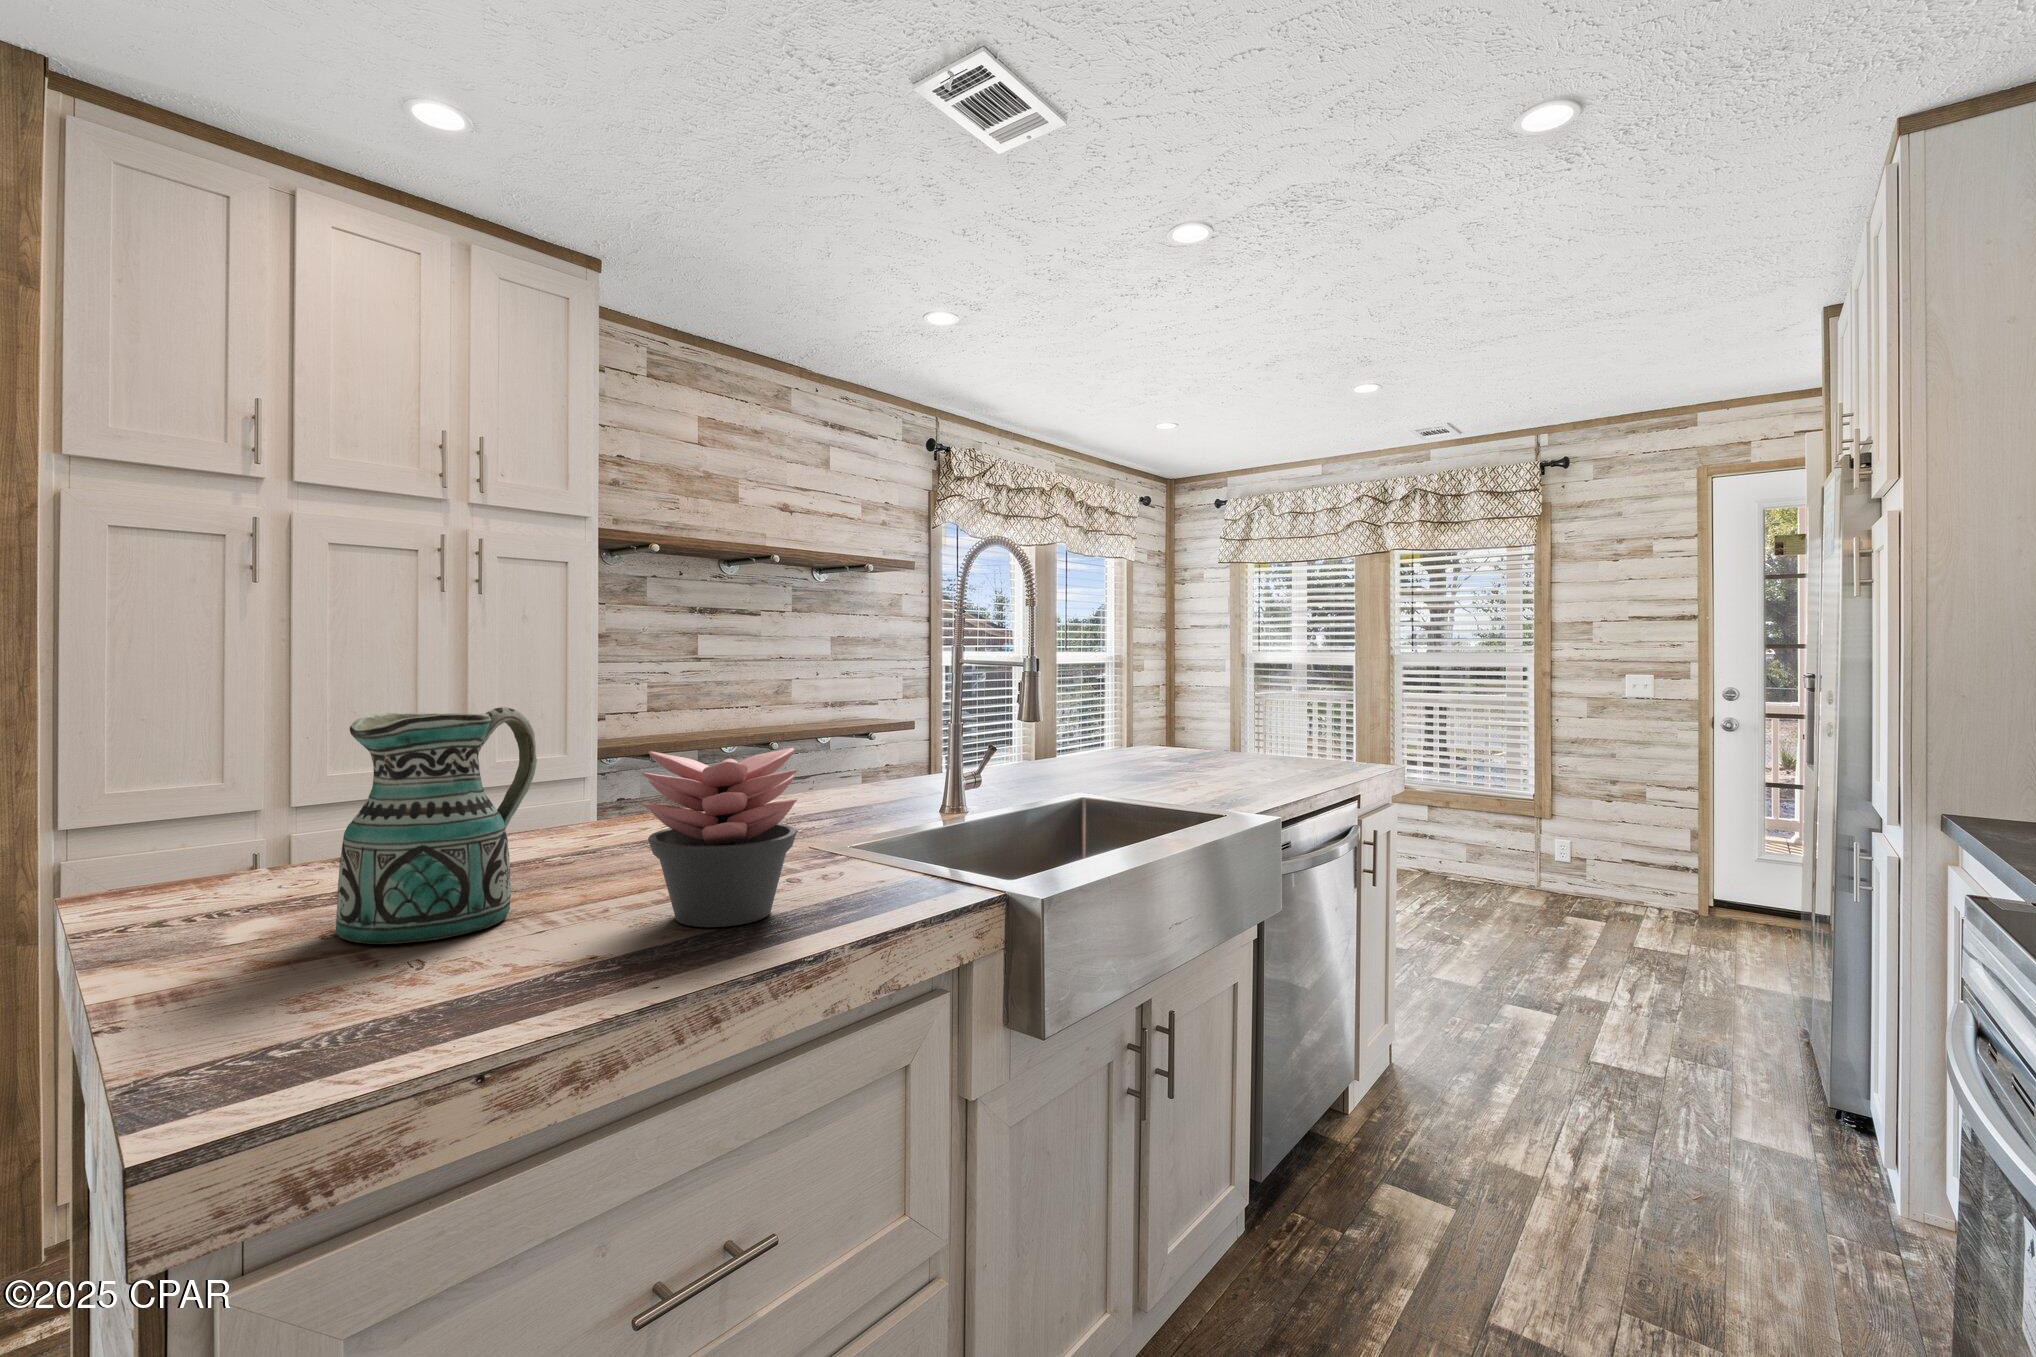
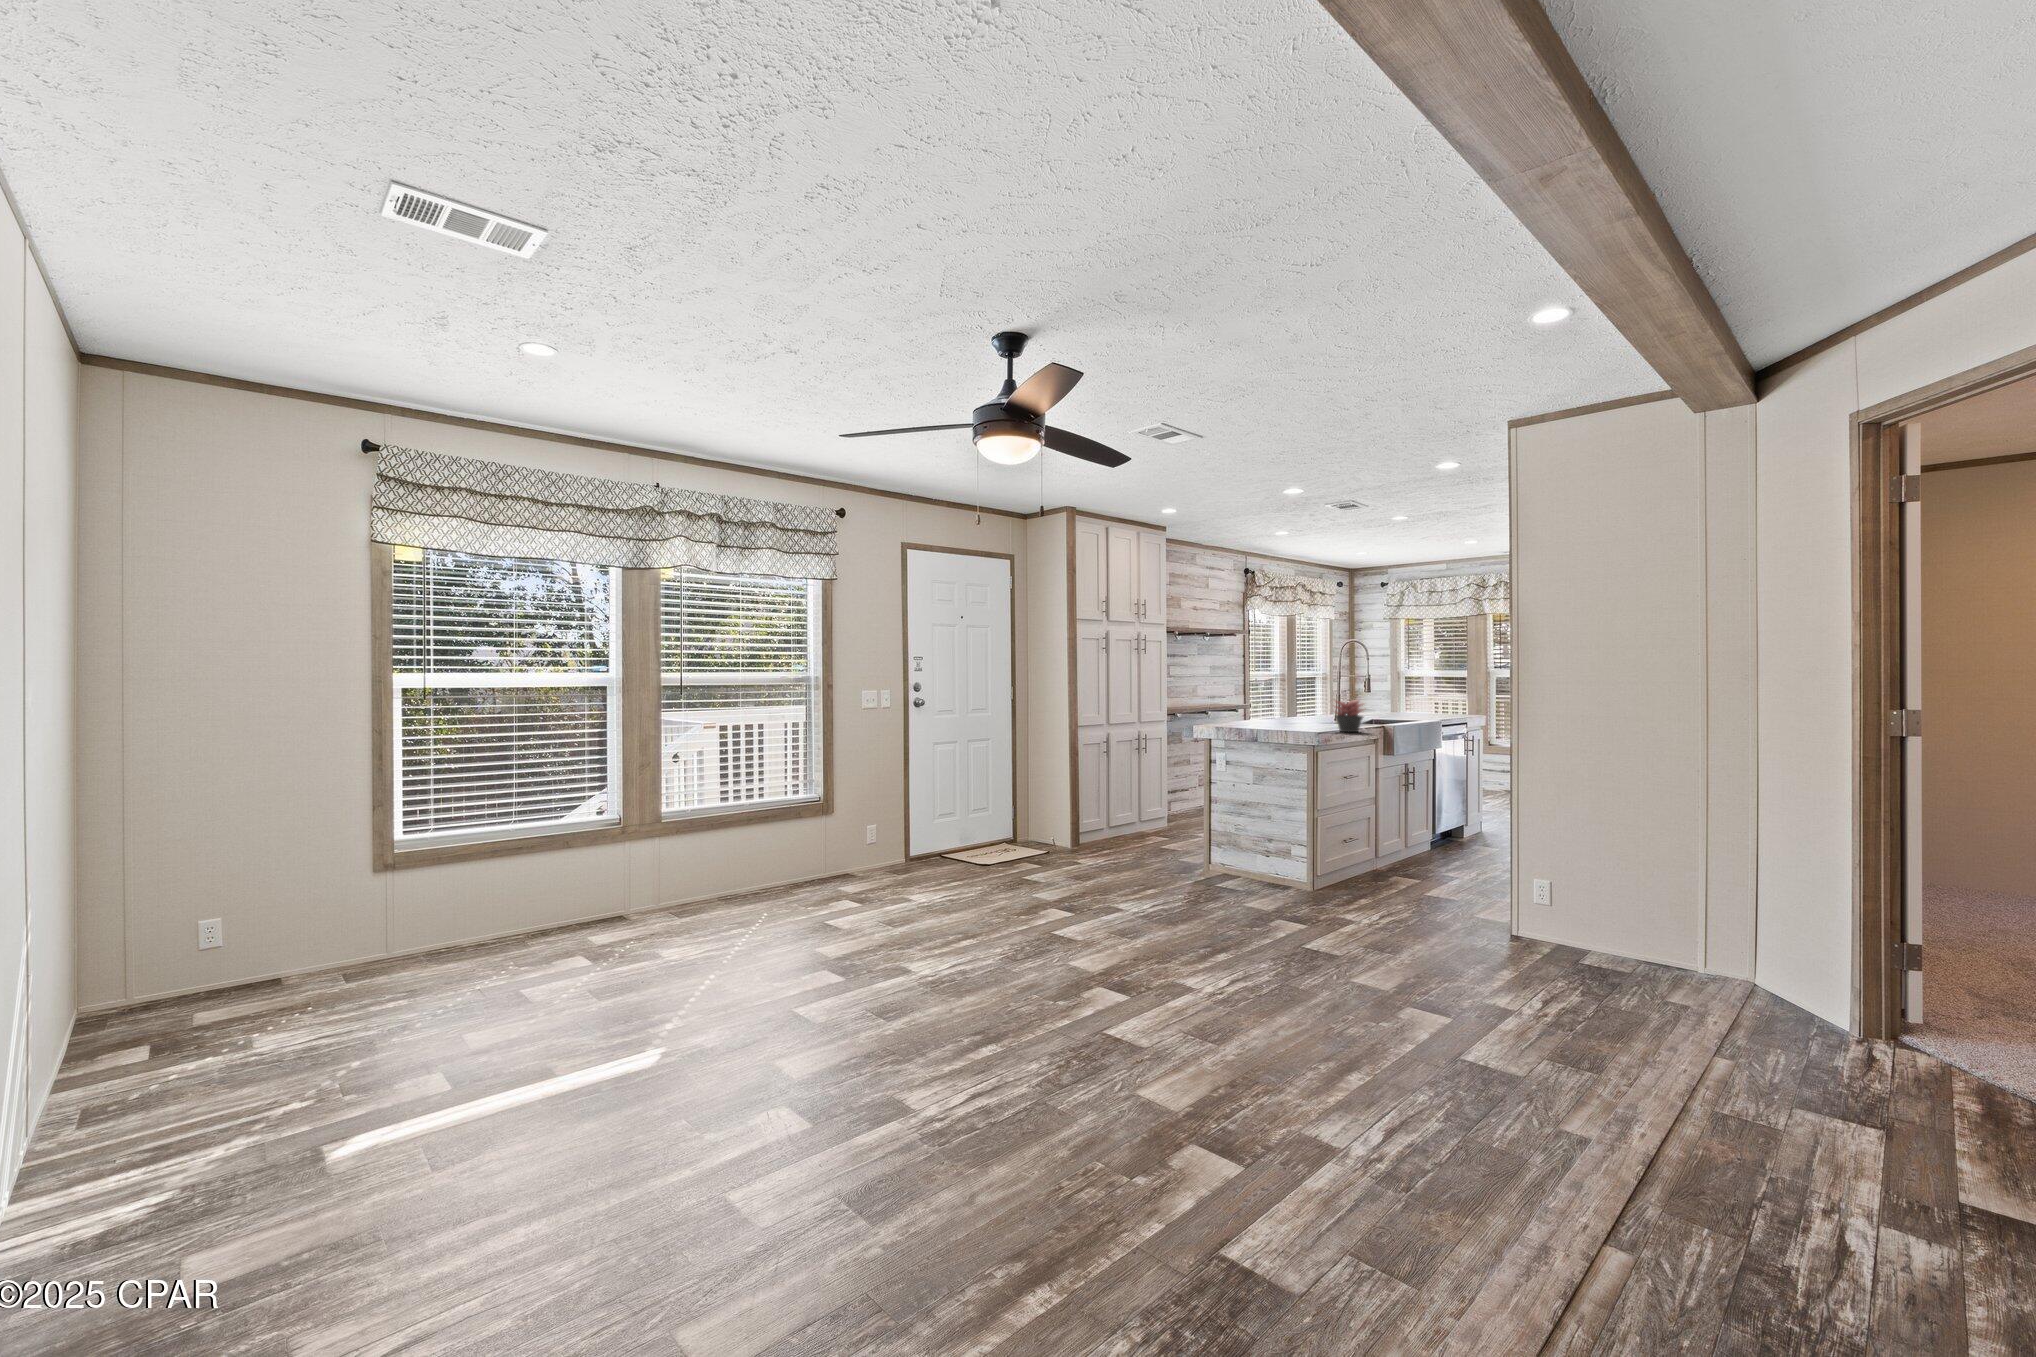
ceramic pitcher: present [336,707,537,944] -> none [1282,691,1311,732]

